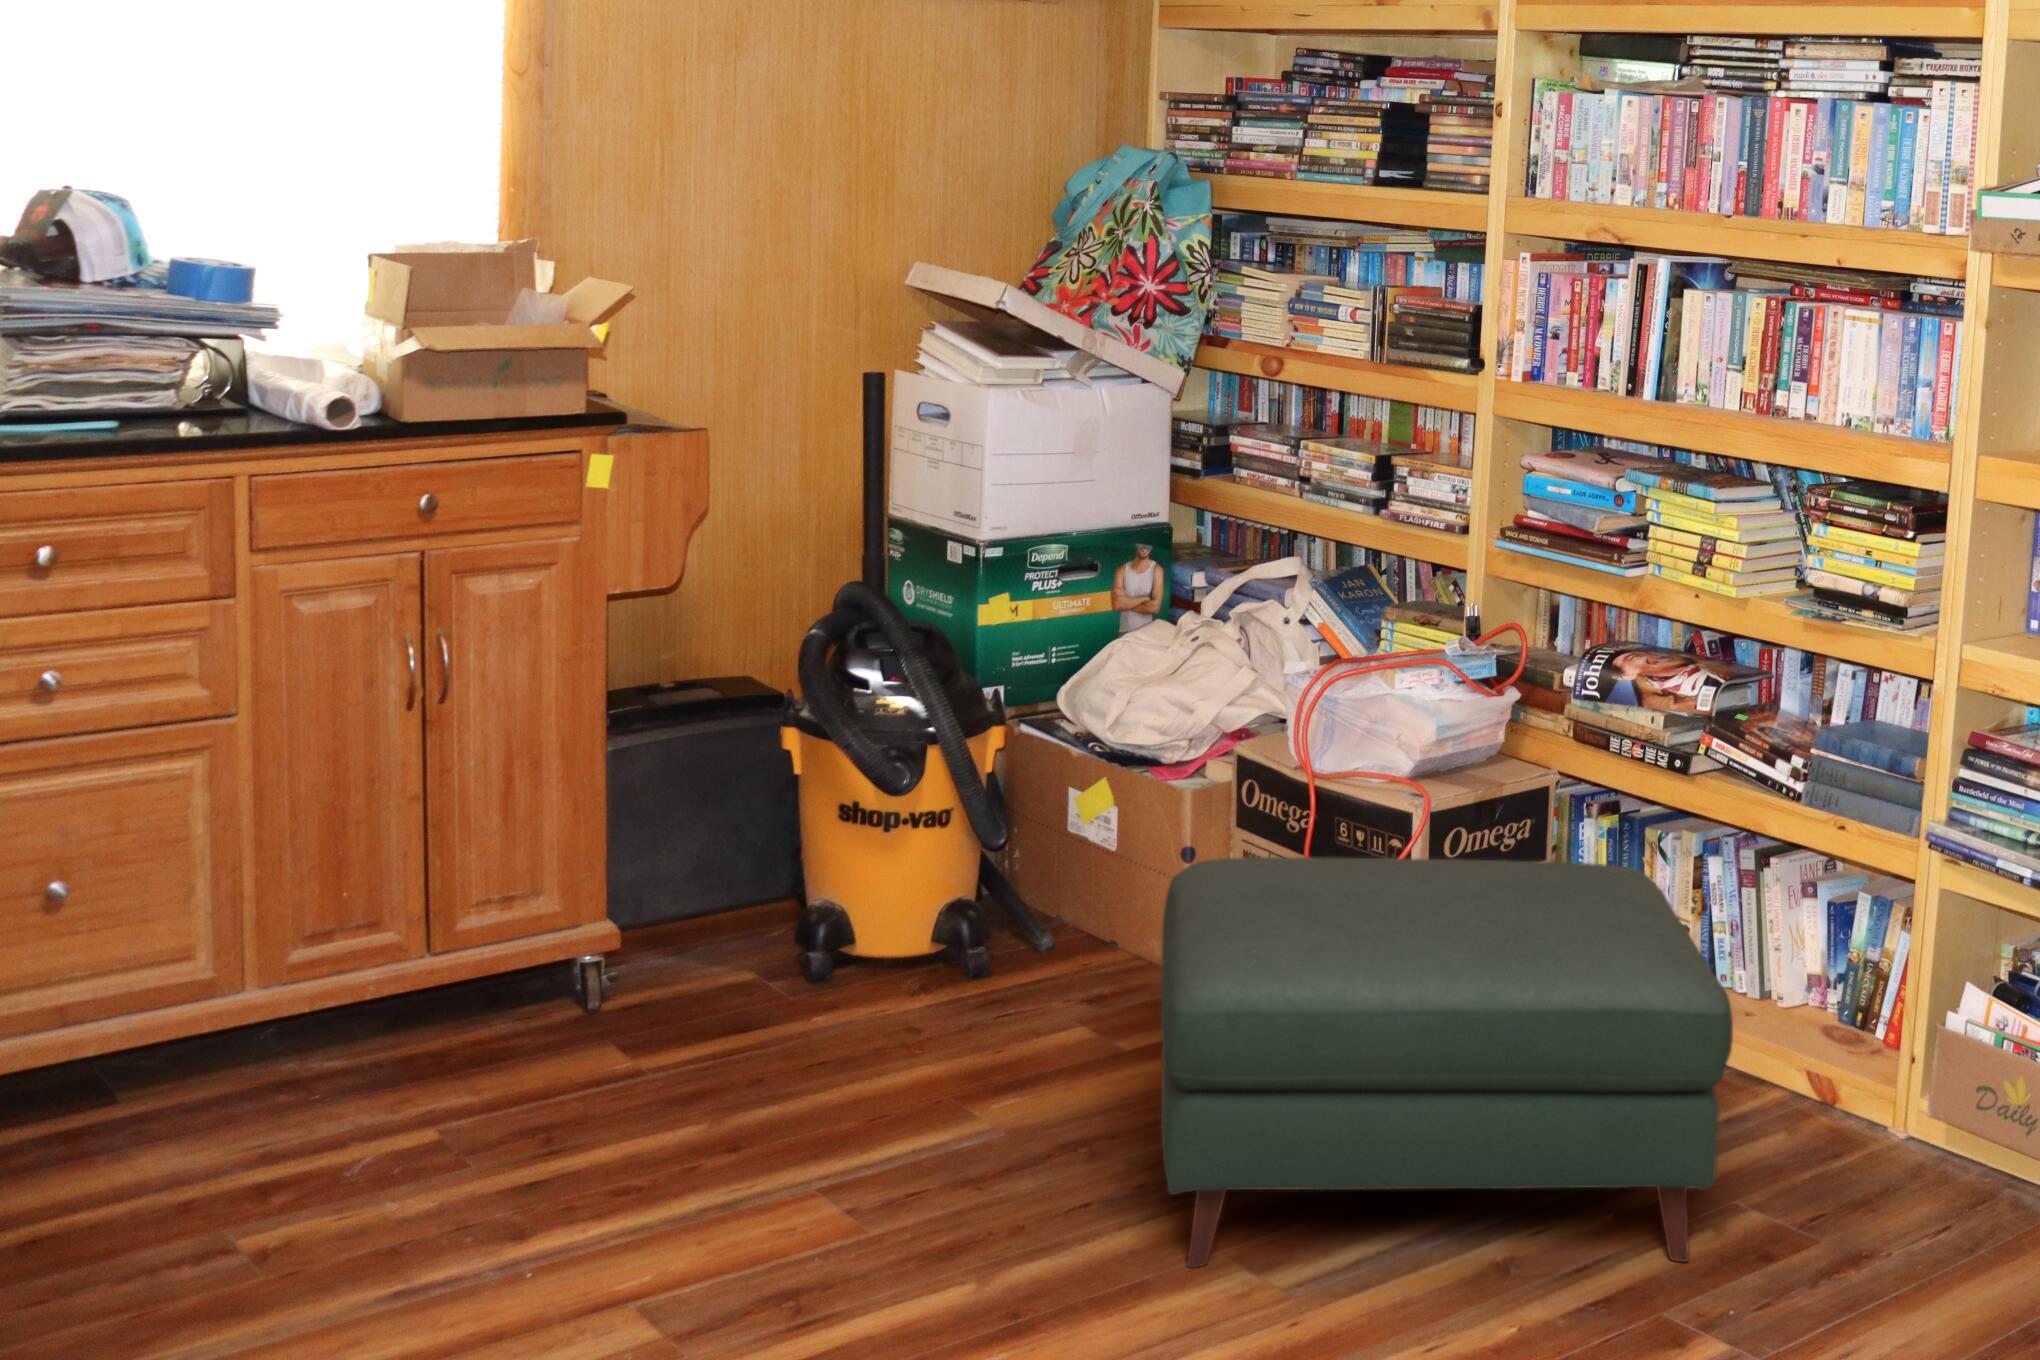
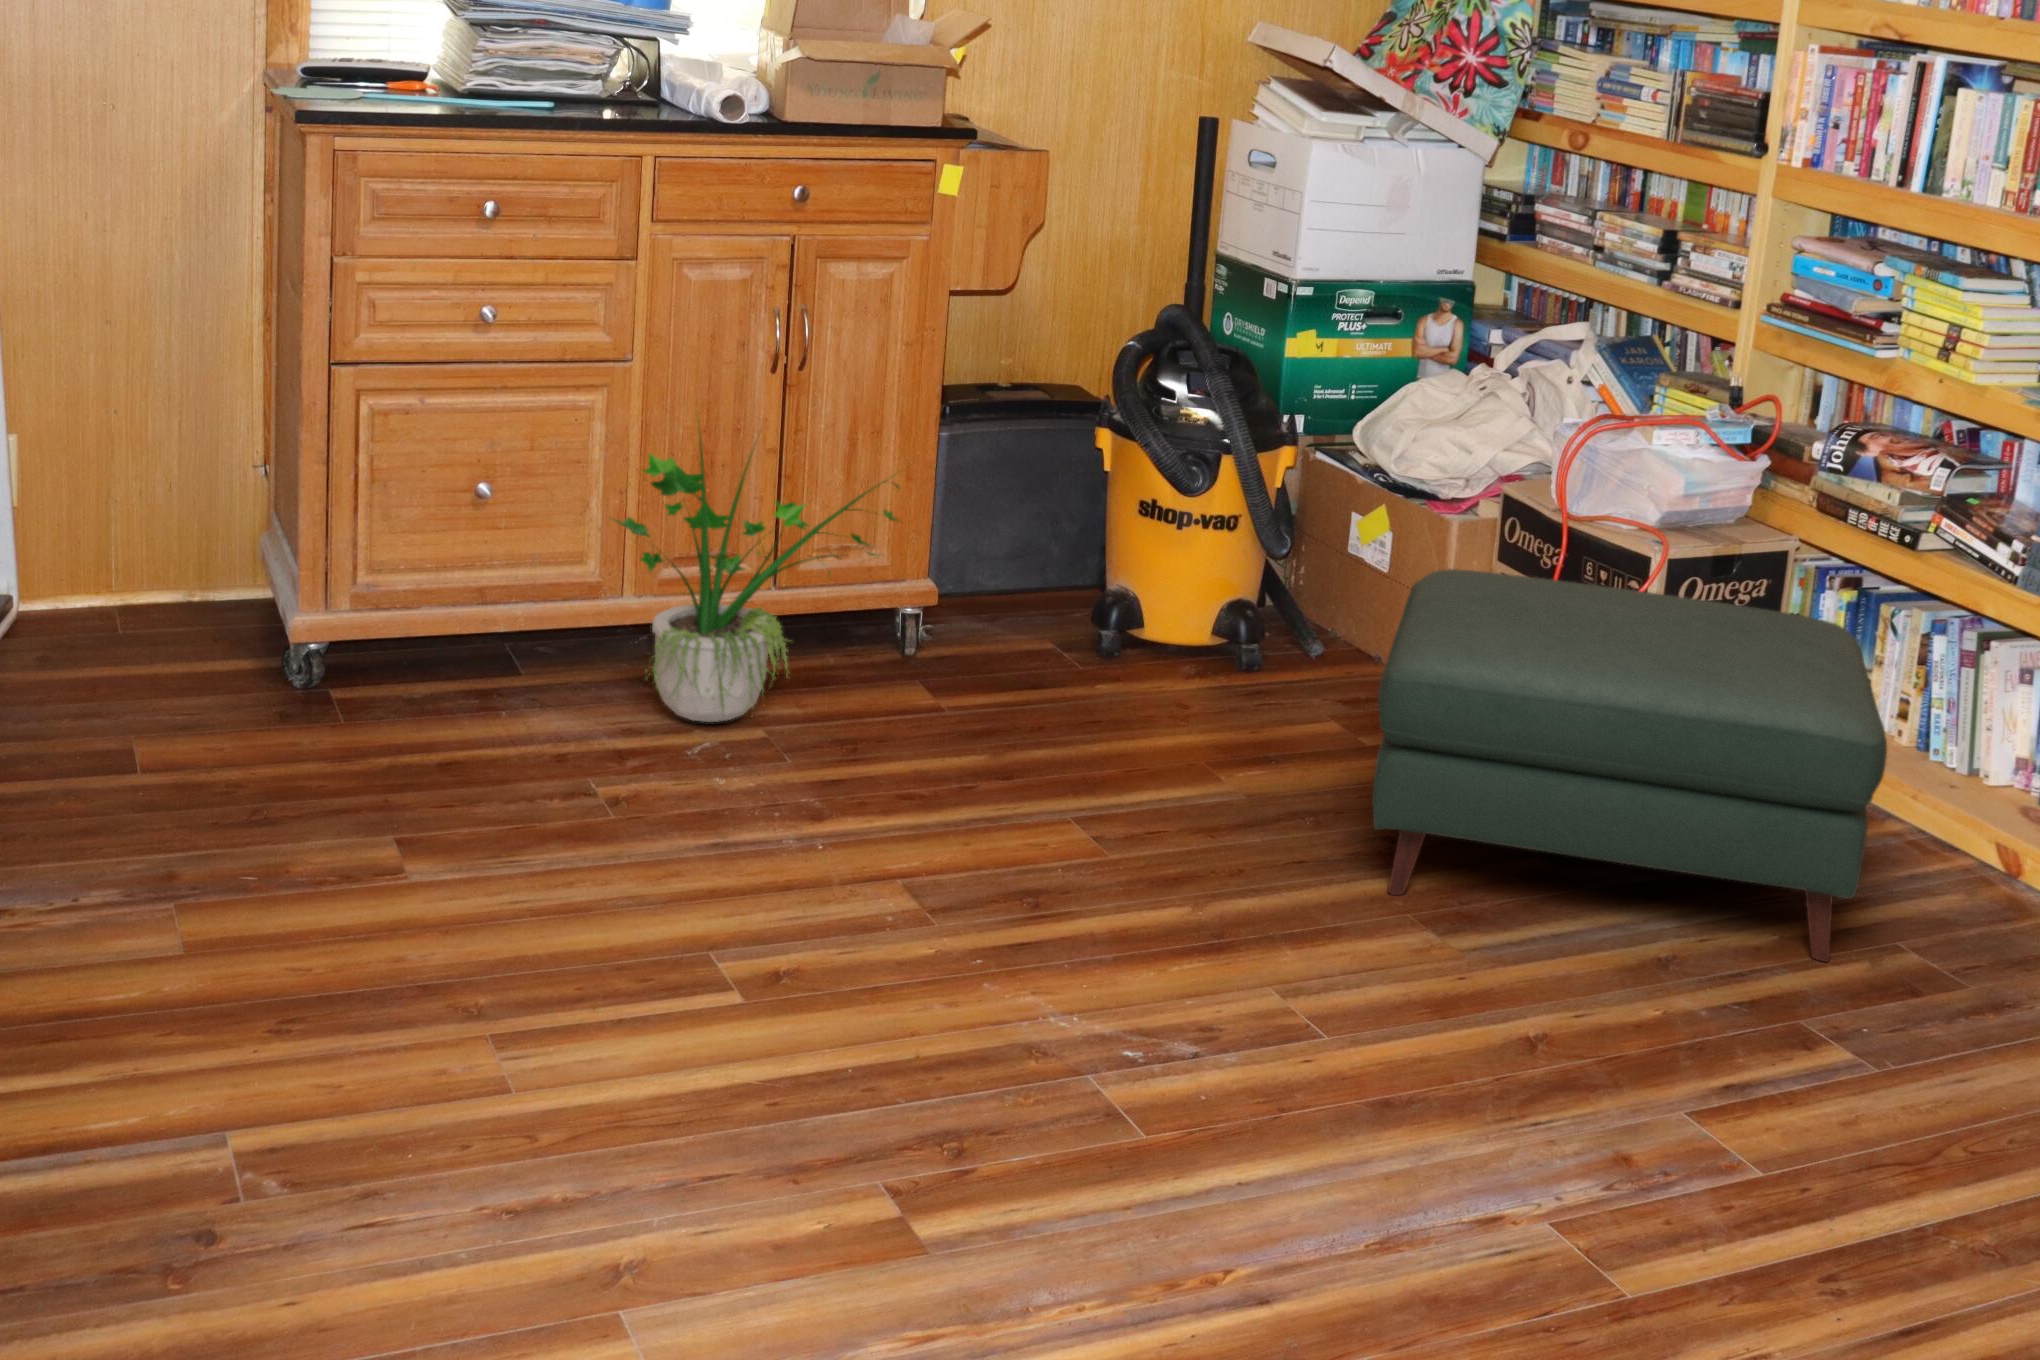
potted plant: none [117,751,547,1179] -> present [613,412,902,722]

